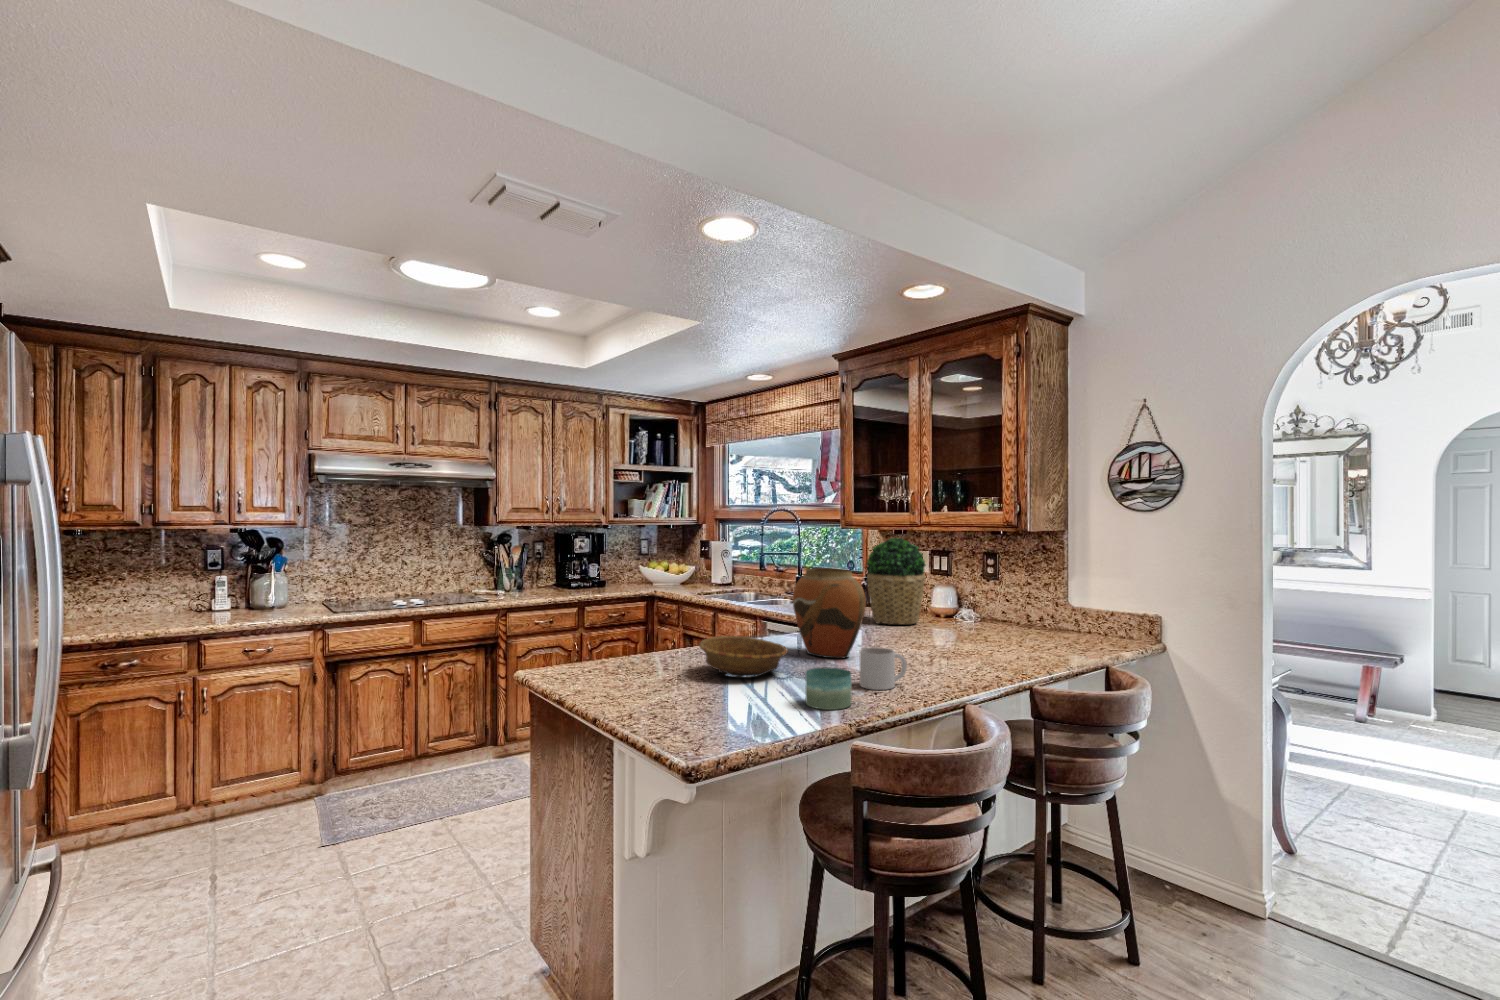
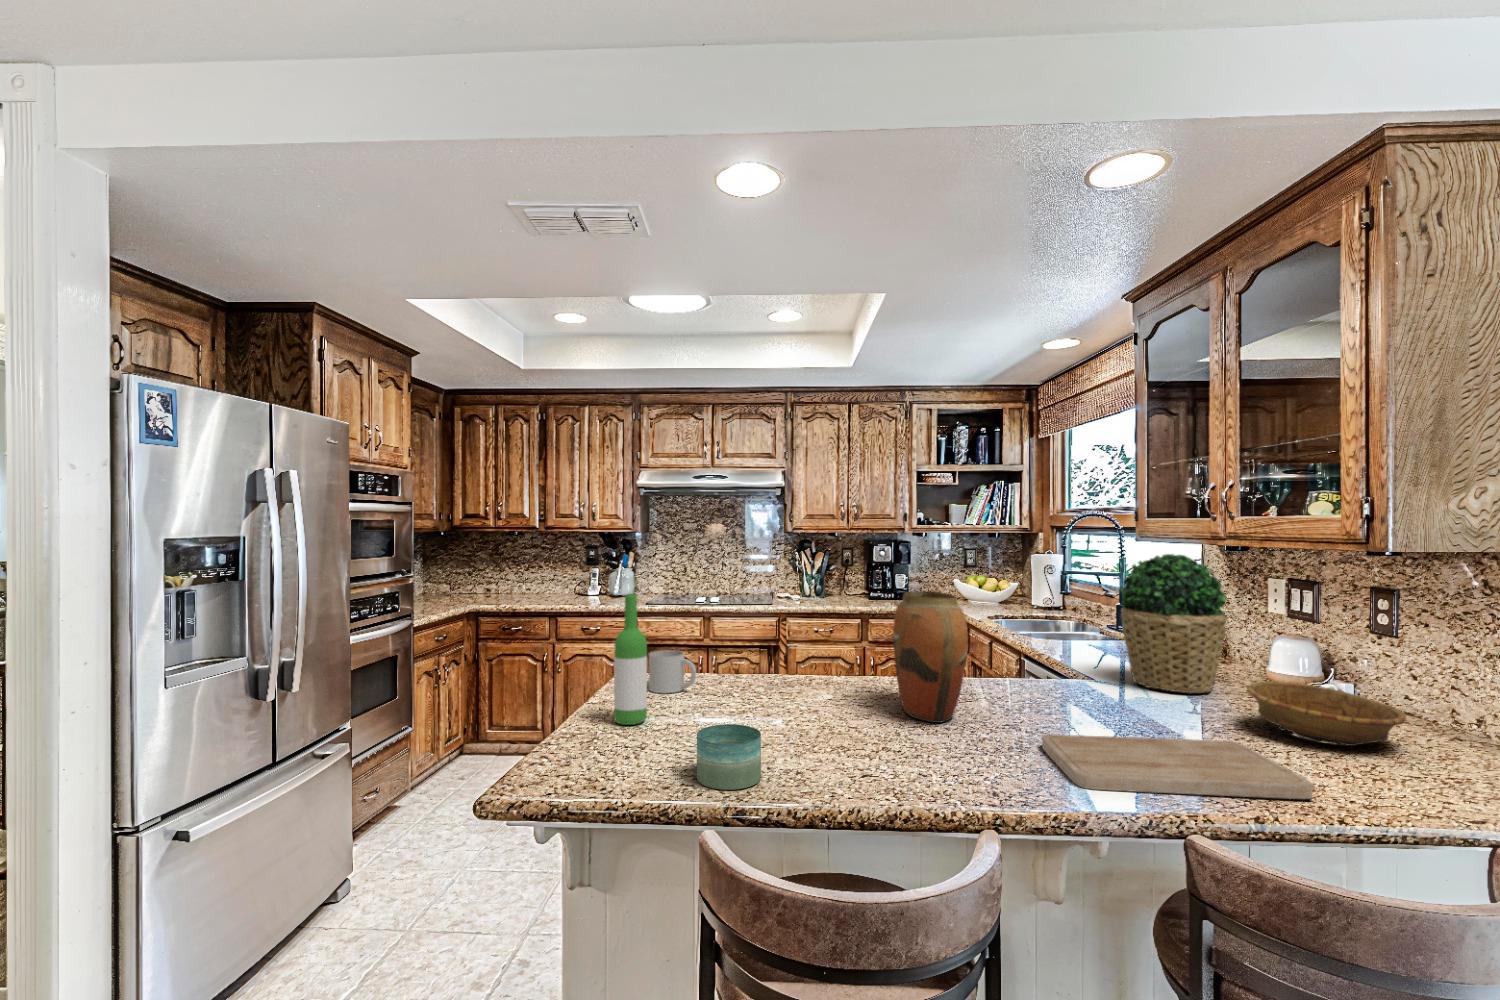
wine bottle: none [660,583,689,696] -> present [614,594,647,725]
decorative bowl: present [699,636,788,677] -> present [1247,681,1406,746]
cutting board: none [917,640,1041,671] -> present [1042,735,1313,799]
mug: present [859,647,907,690] -> present [649,650,696,693]

